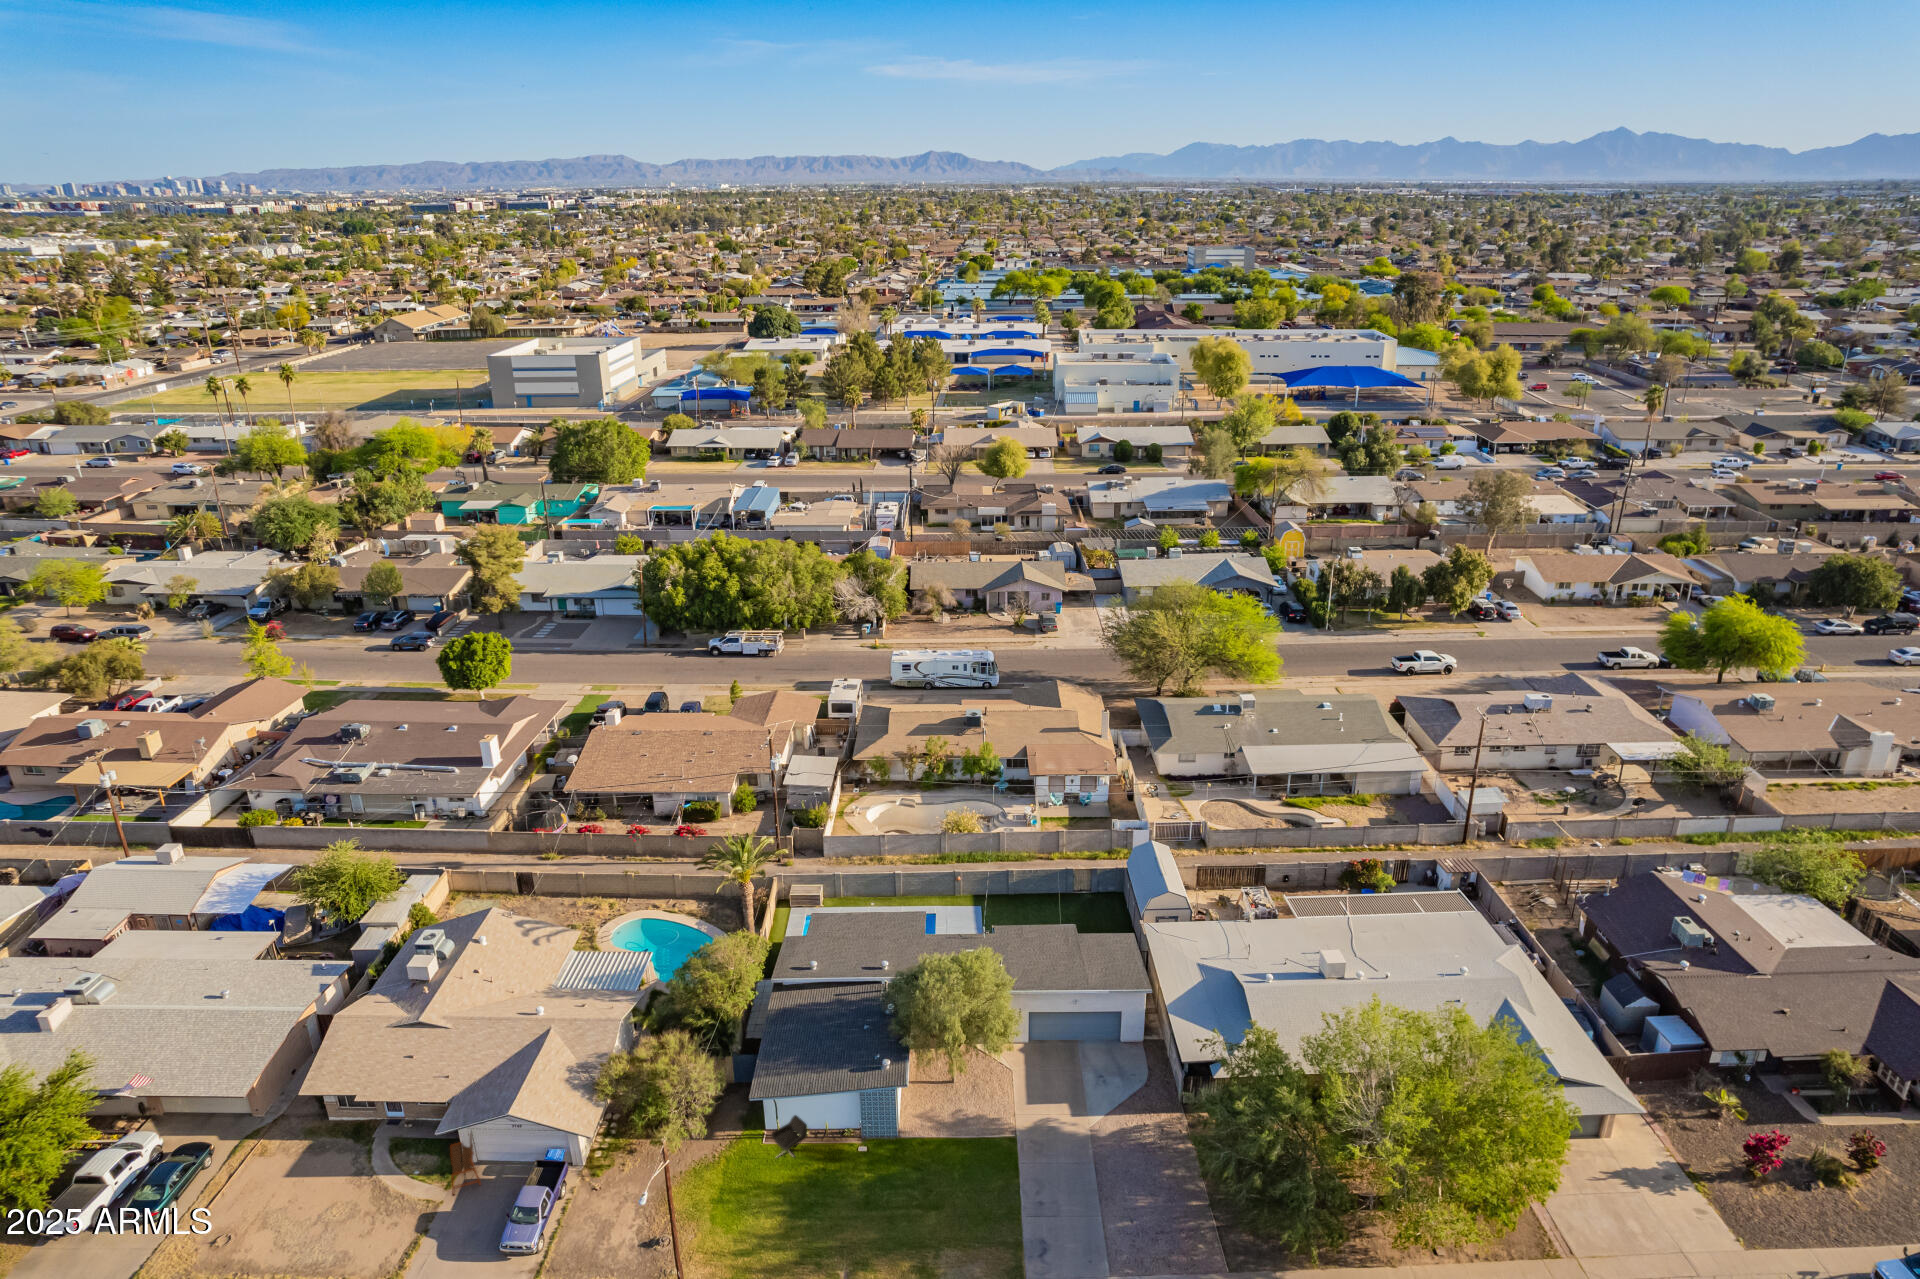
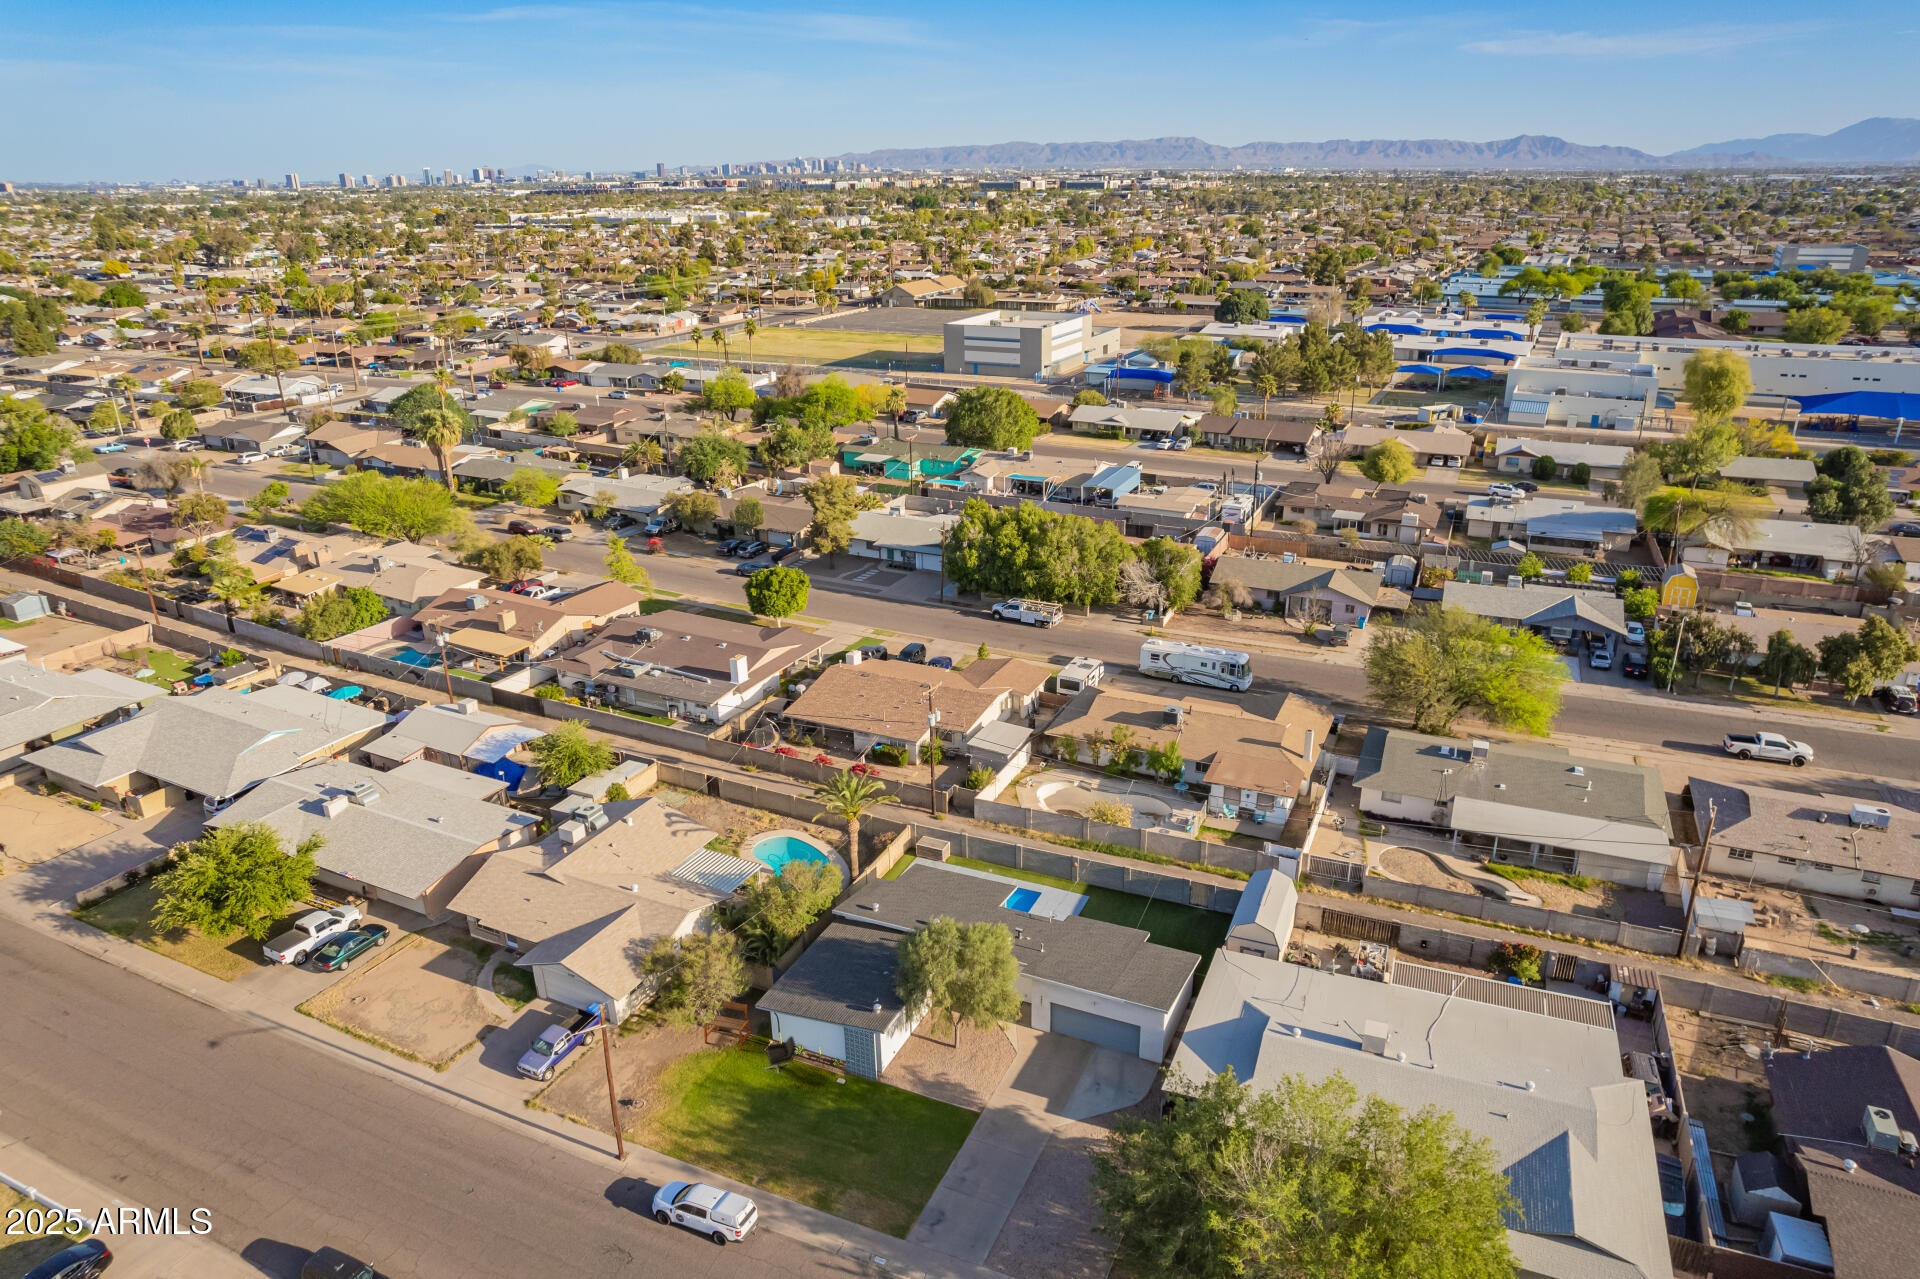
bench: present [450,1134,481,1195] -> present [704,1001,751,1050]

